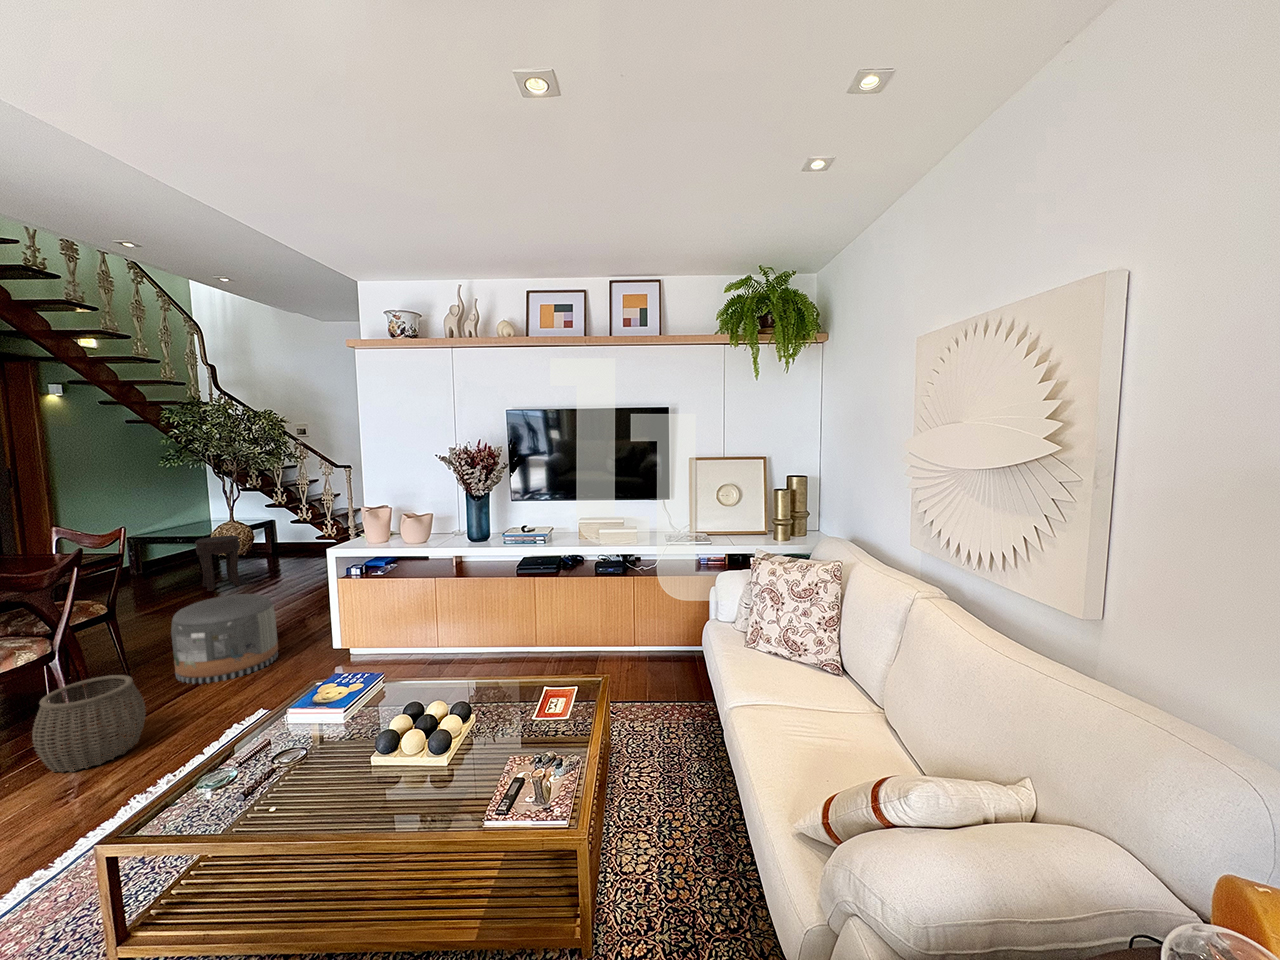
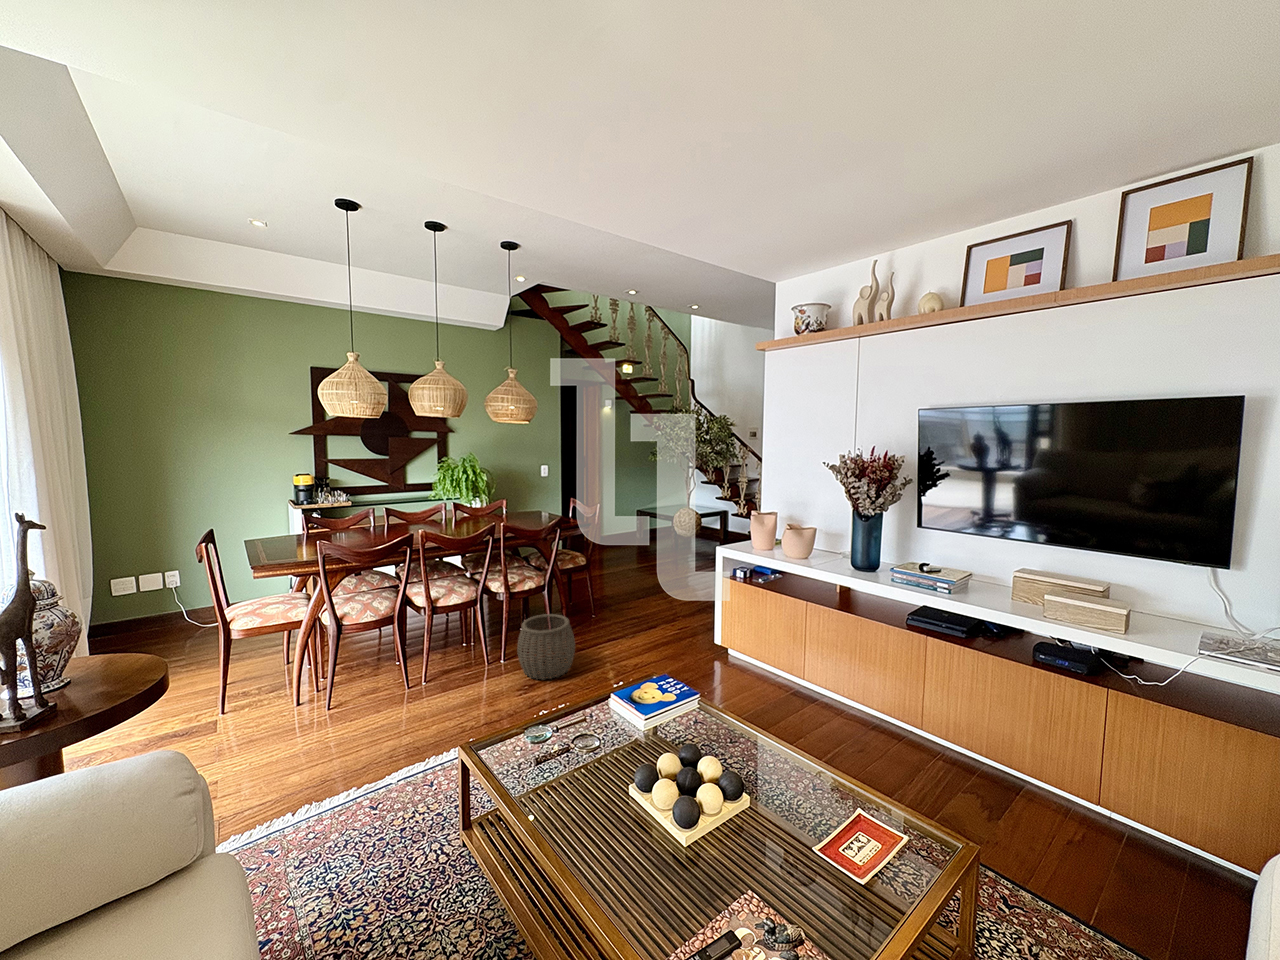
side table: present [195,536,240,591] -> none [667,513,694,555]
pouf: present [171,594,278,684] -> none [614,568,682,640]

